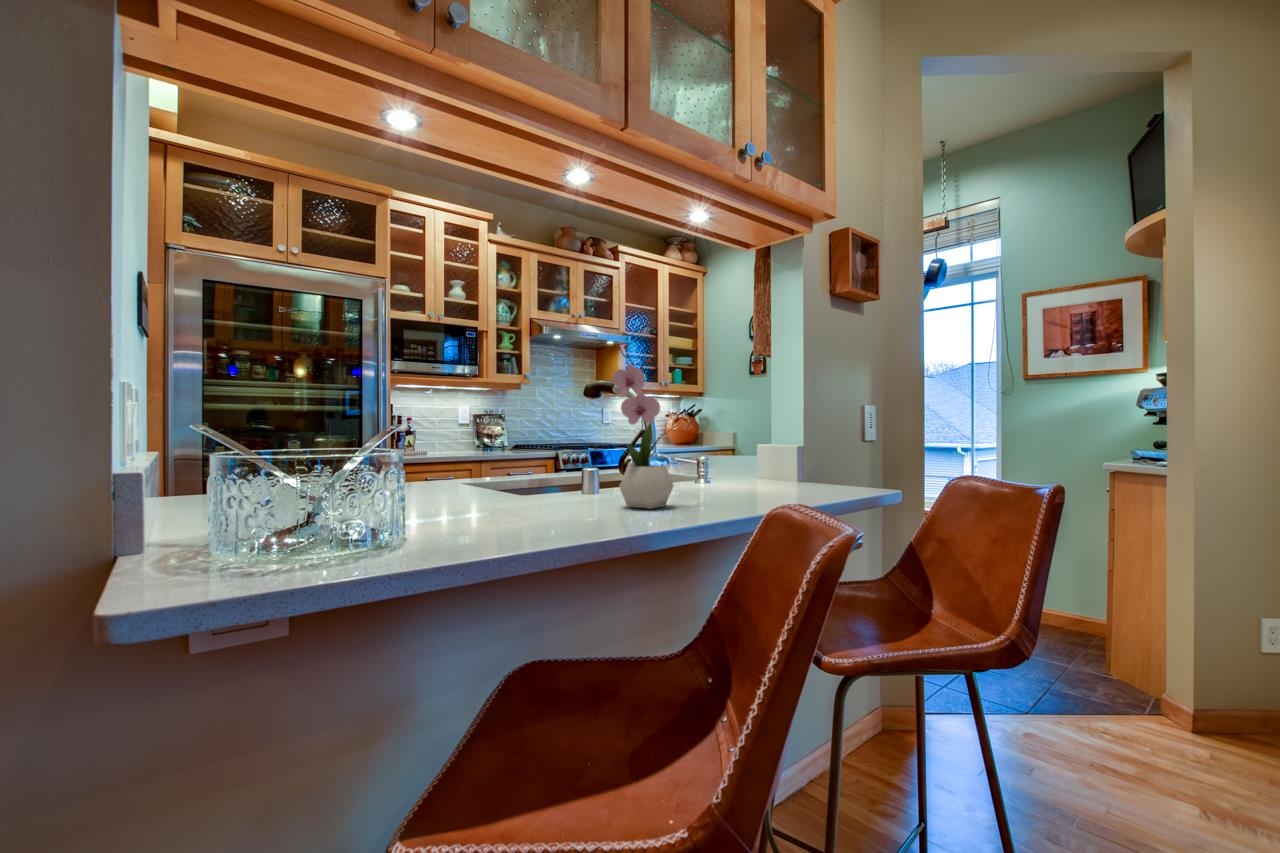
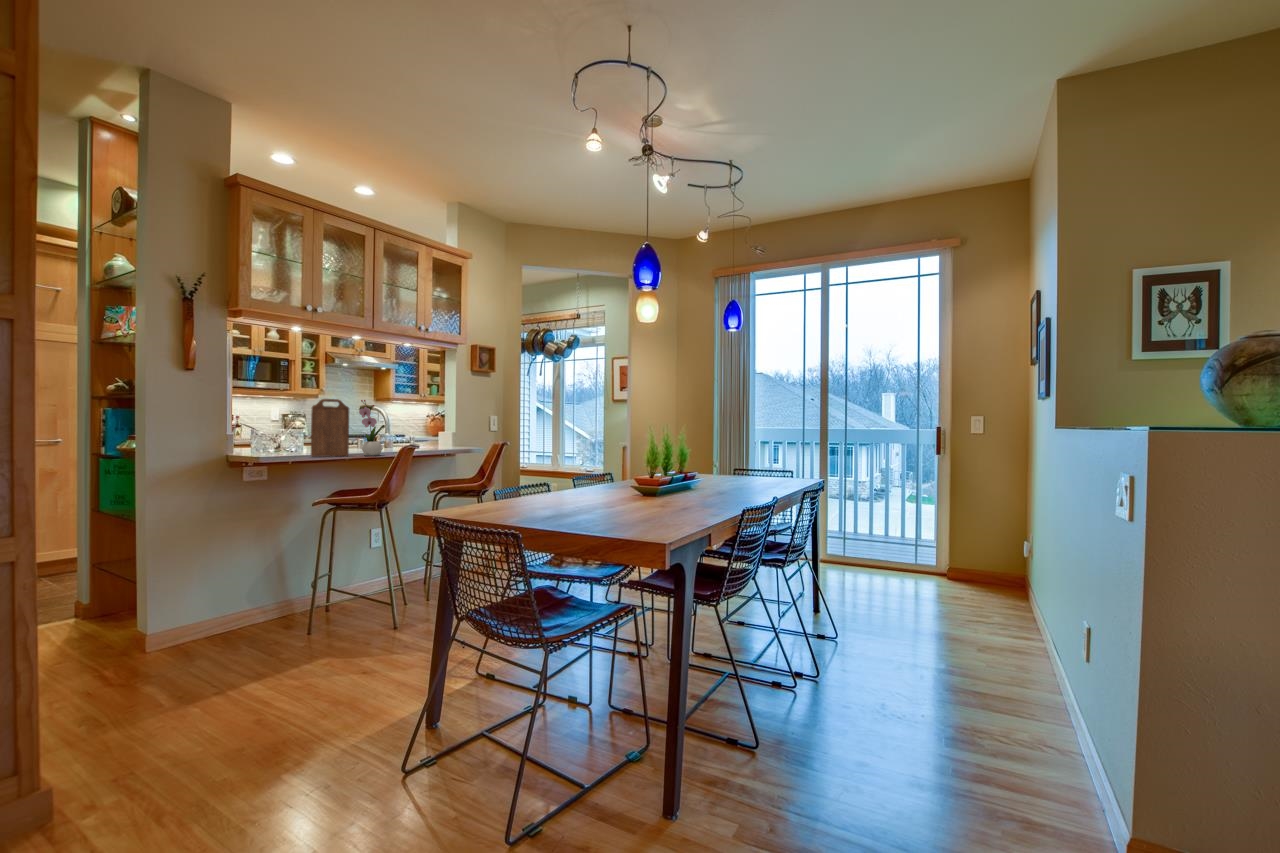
cutting board: none [486,341,586,512] -> present [311,399,349,457]

